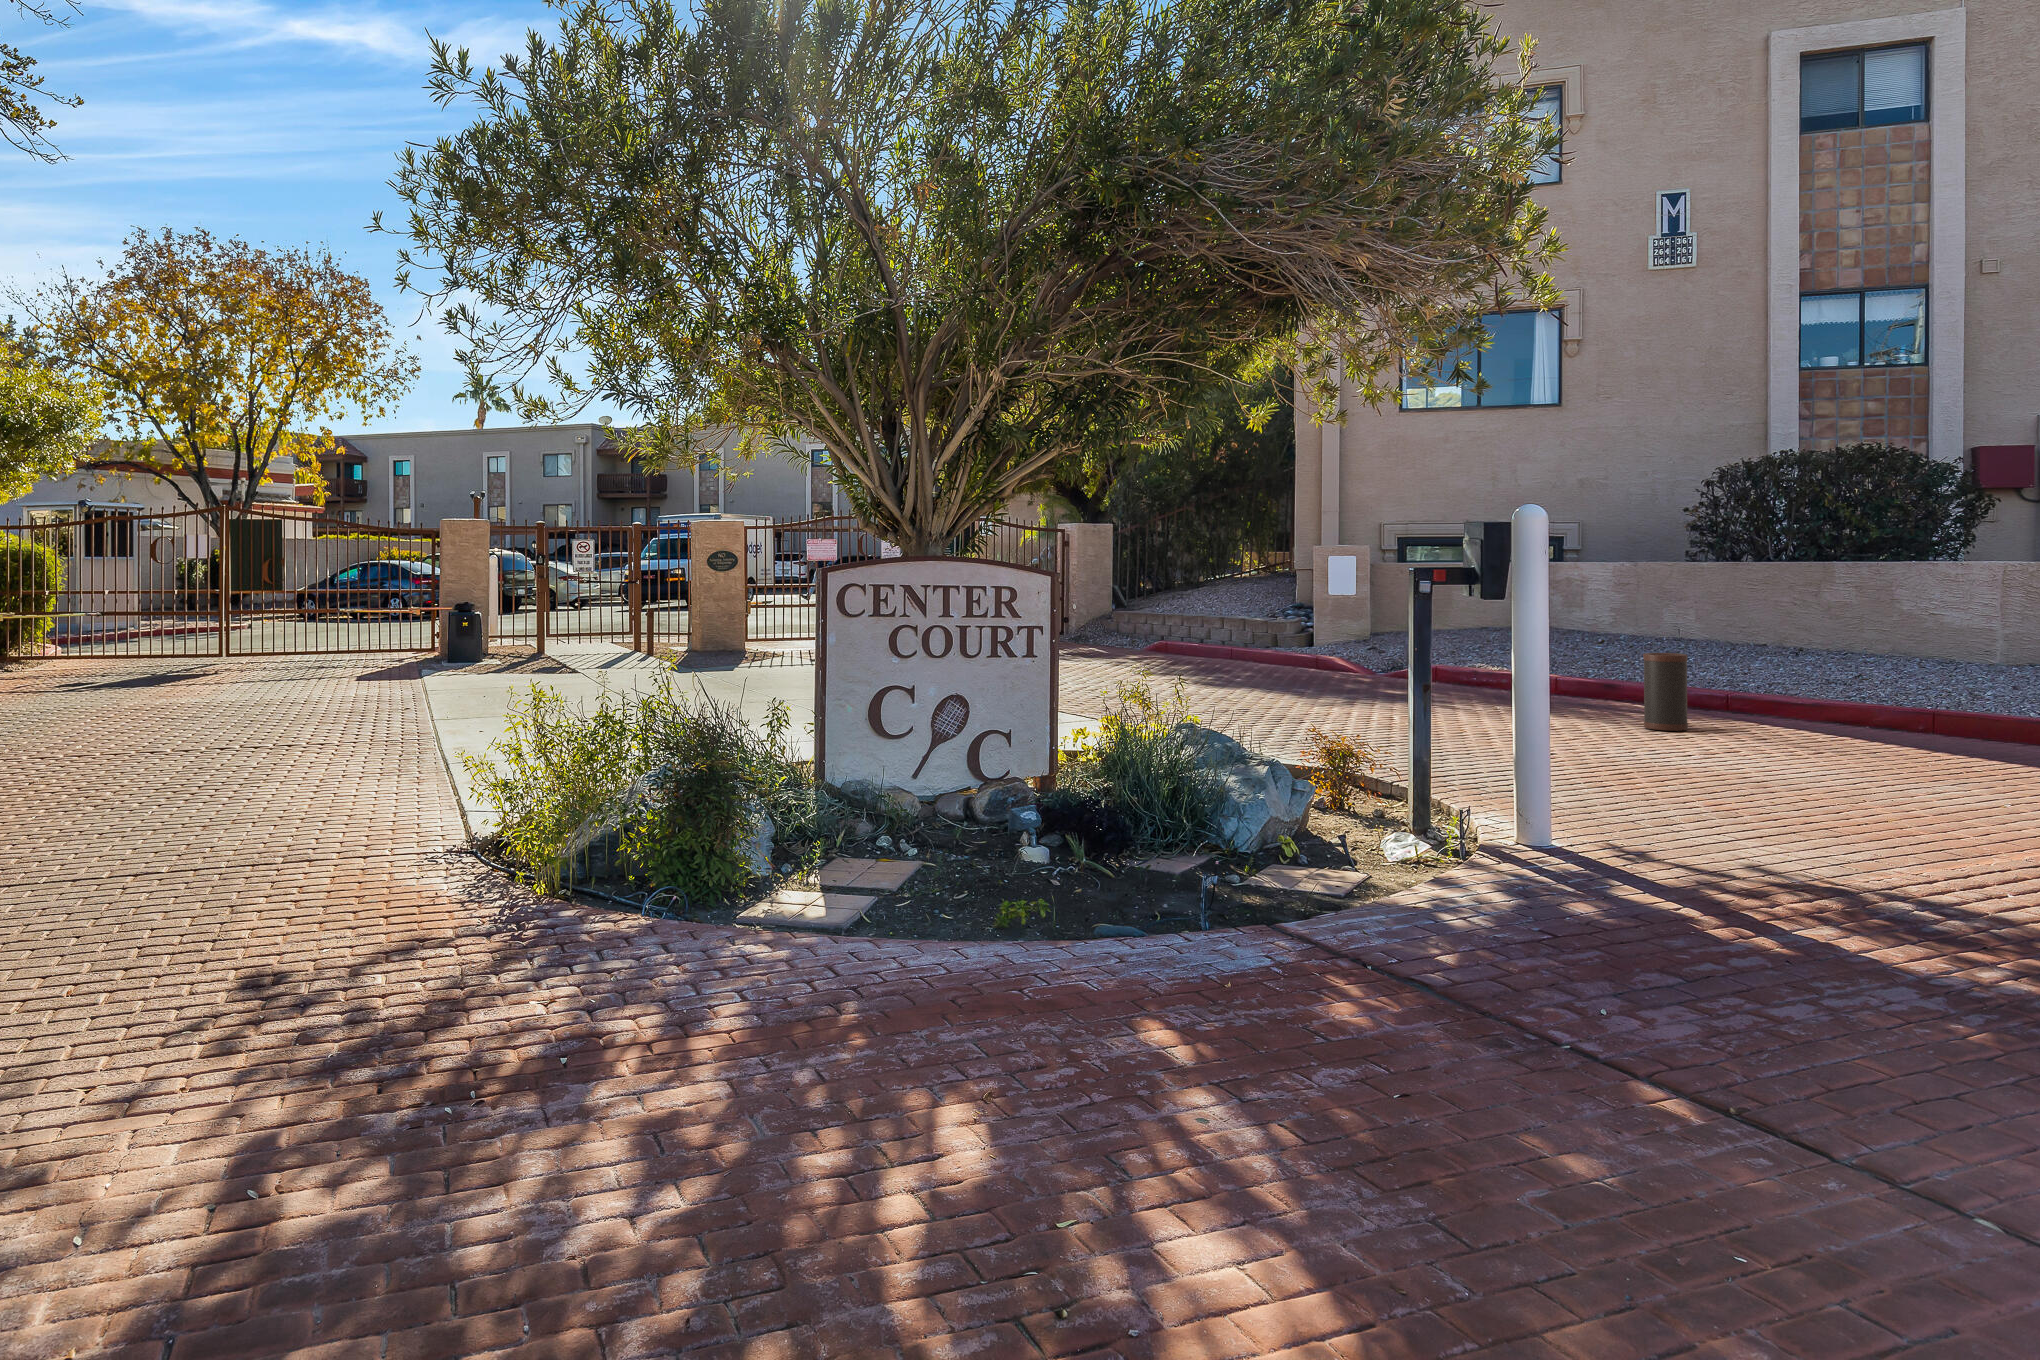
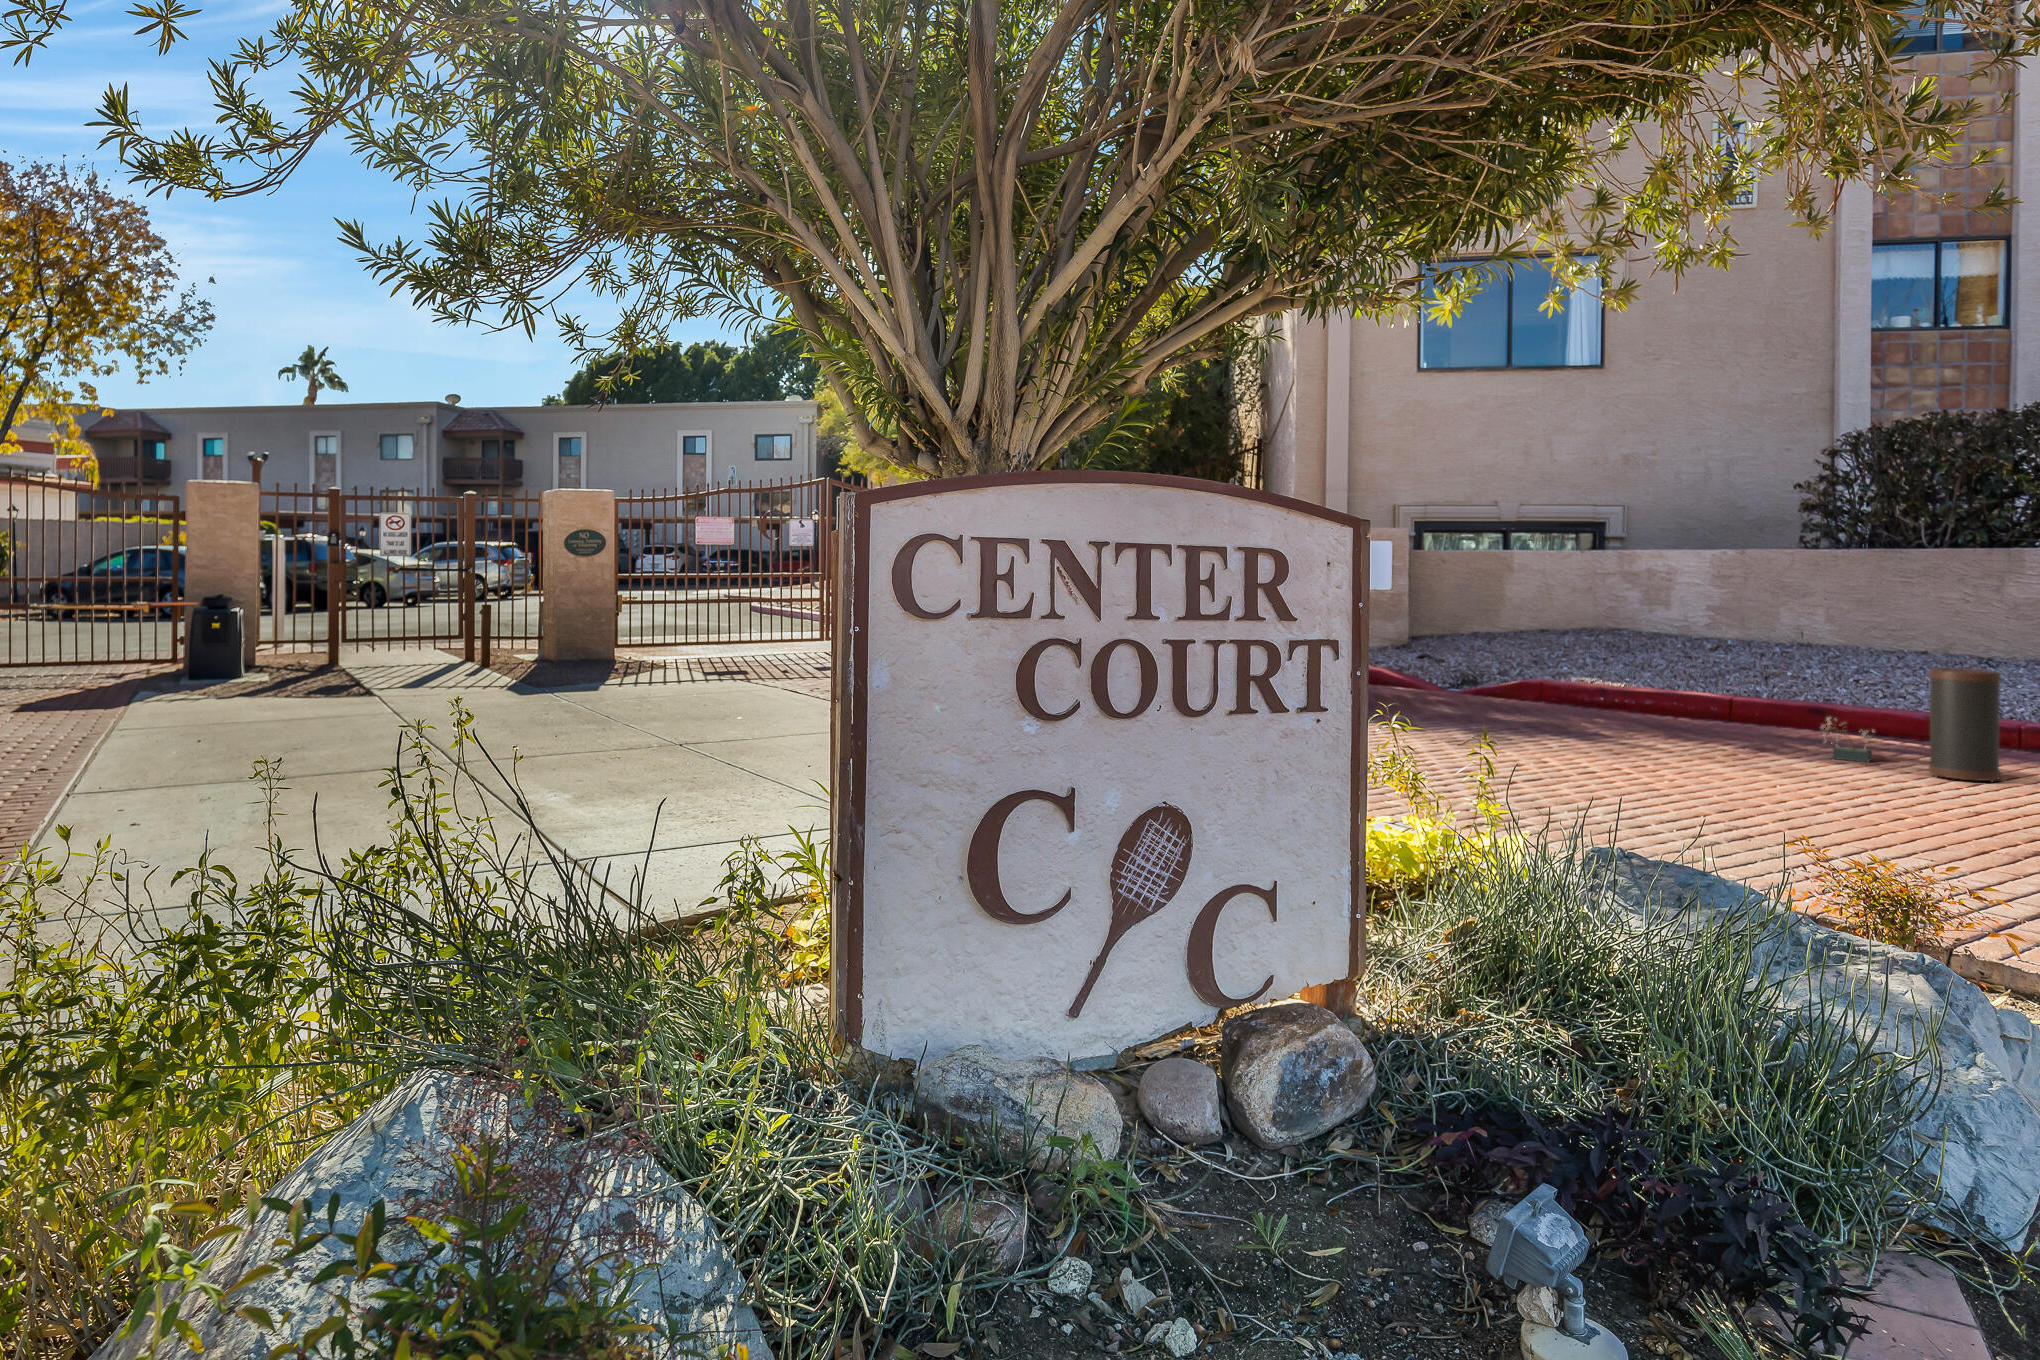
decorative plant: none [1595,689,1636,722] -> present [1821,717,1879,762]

